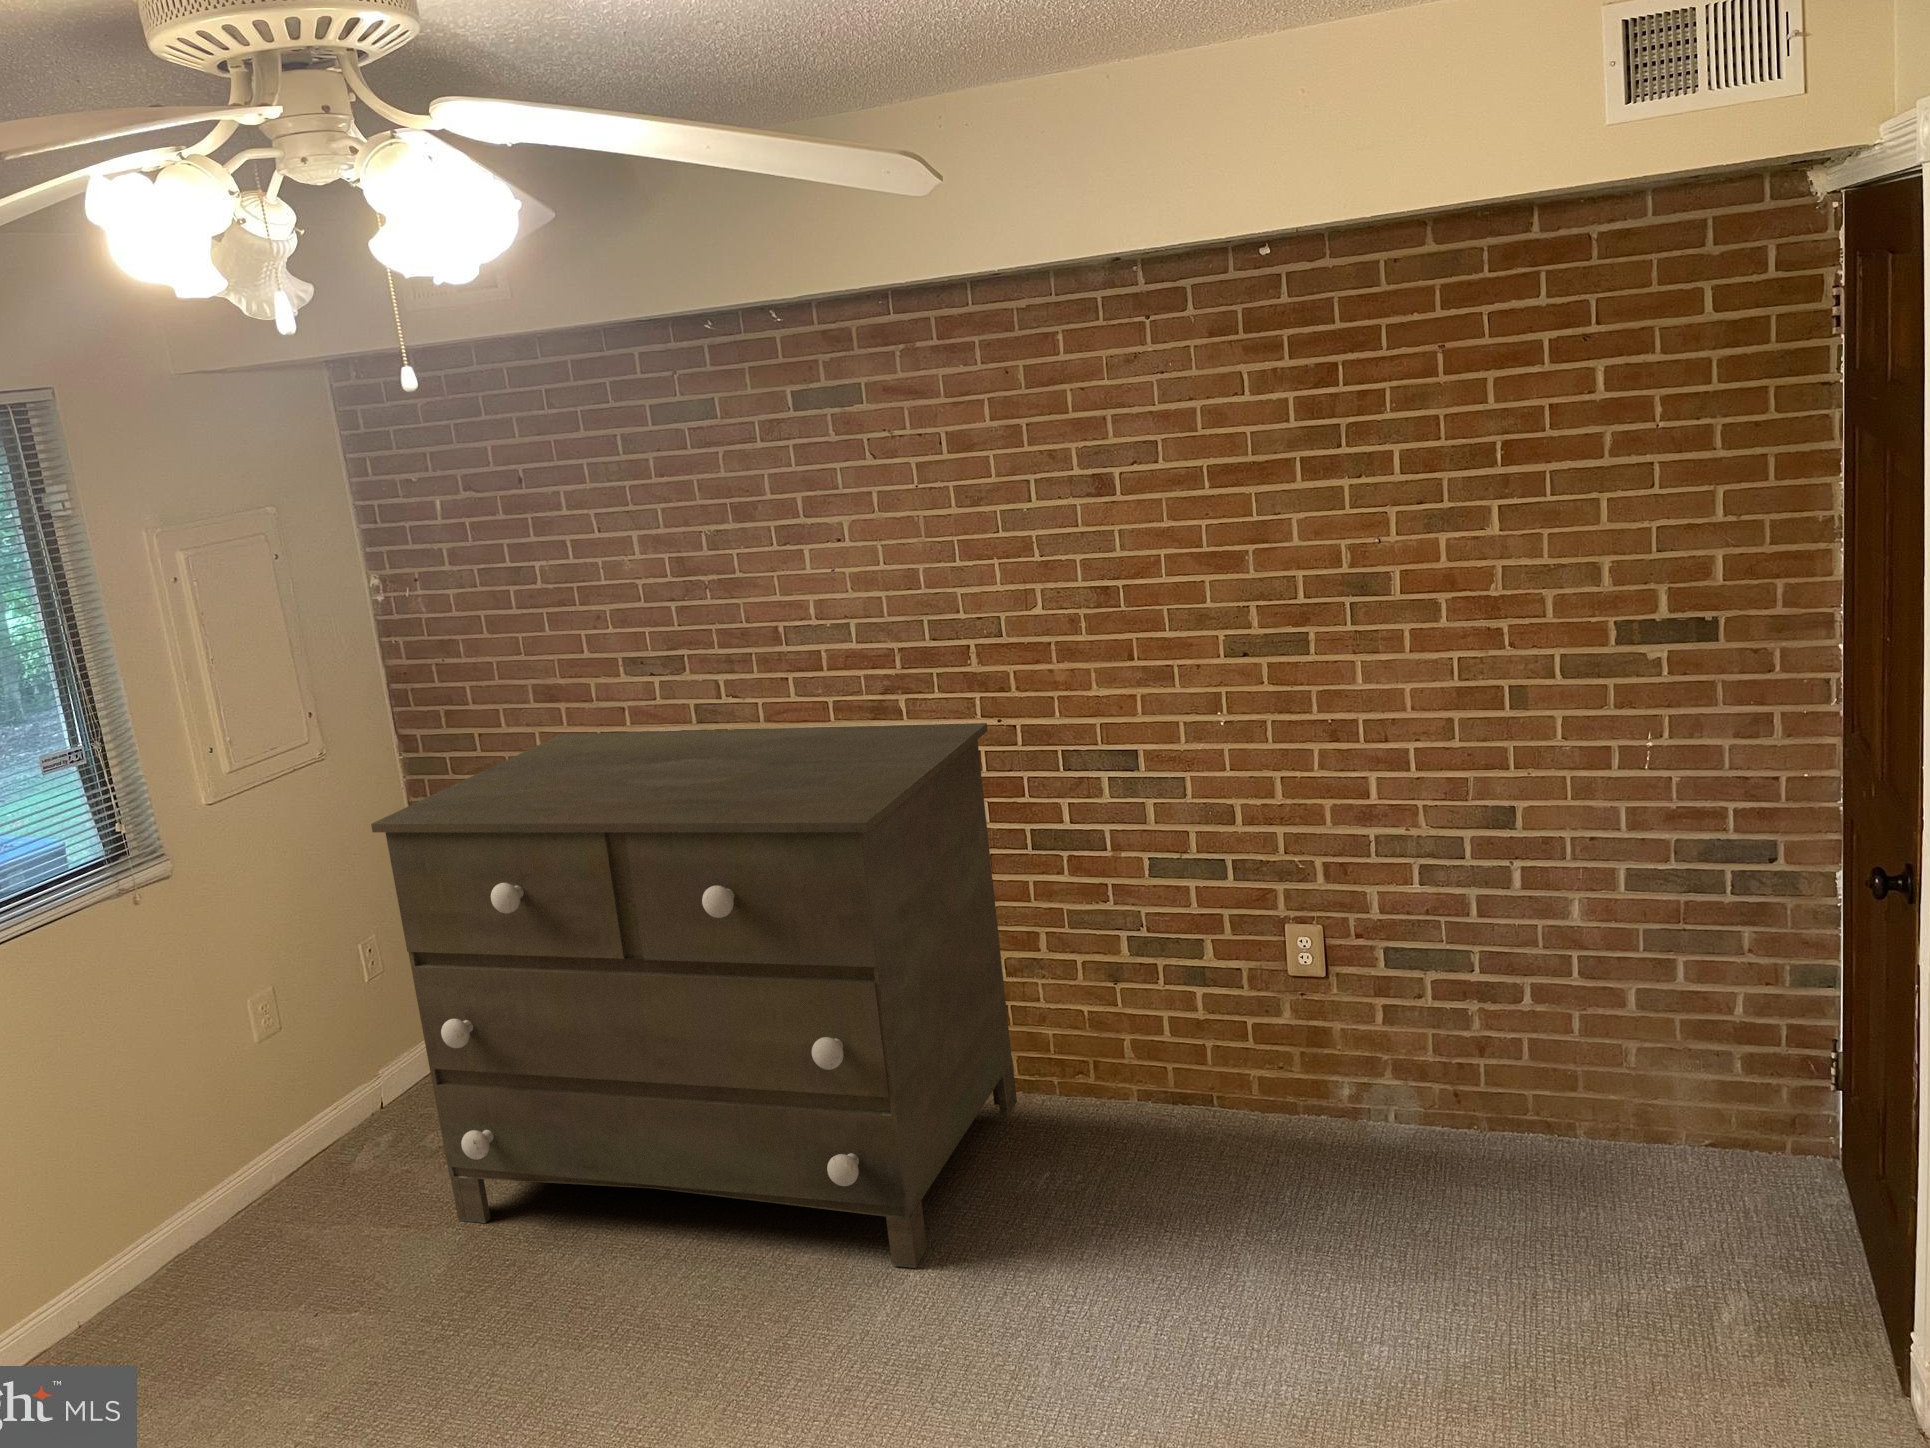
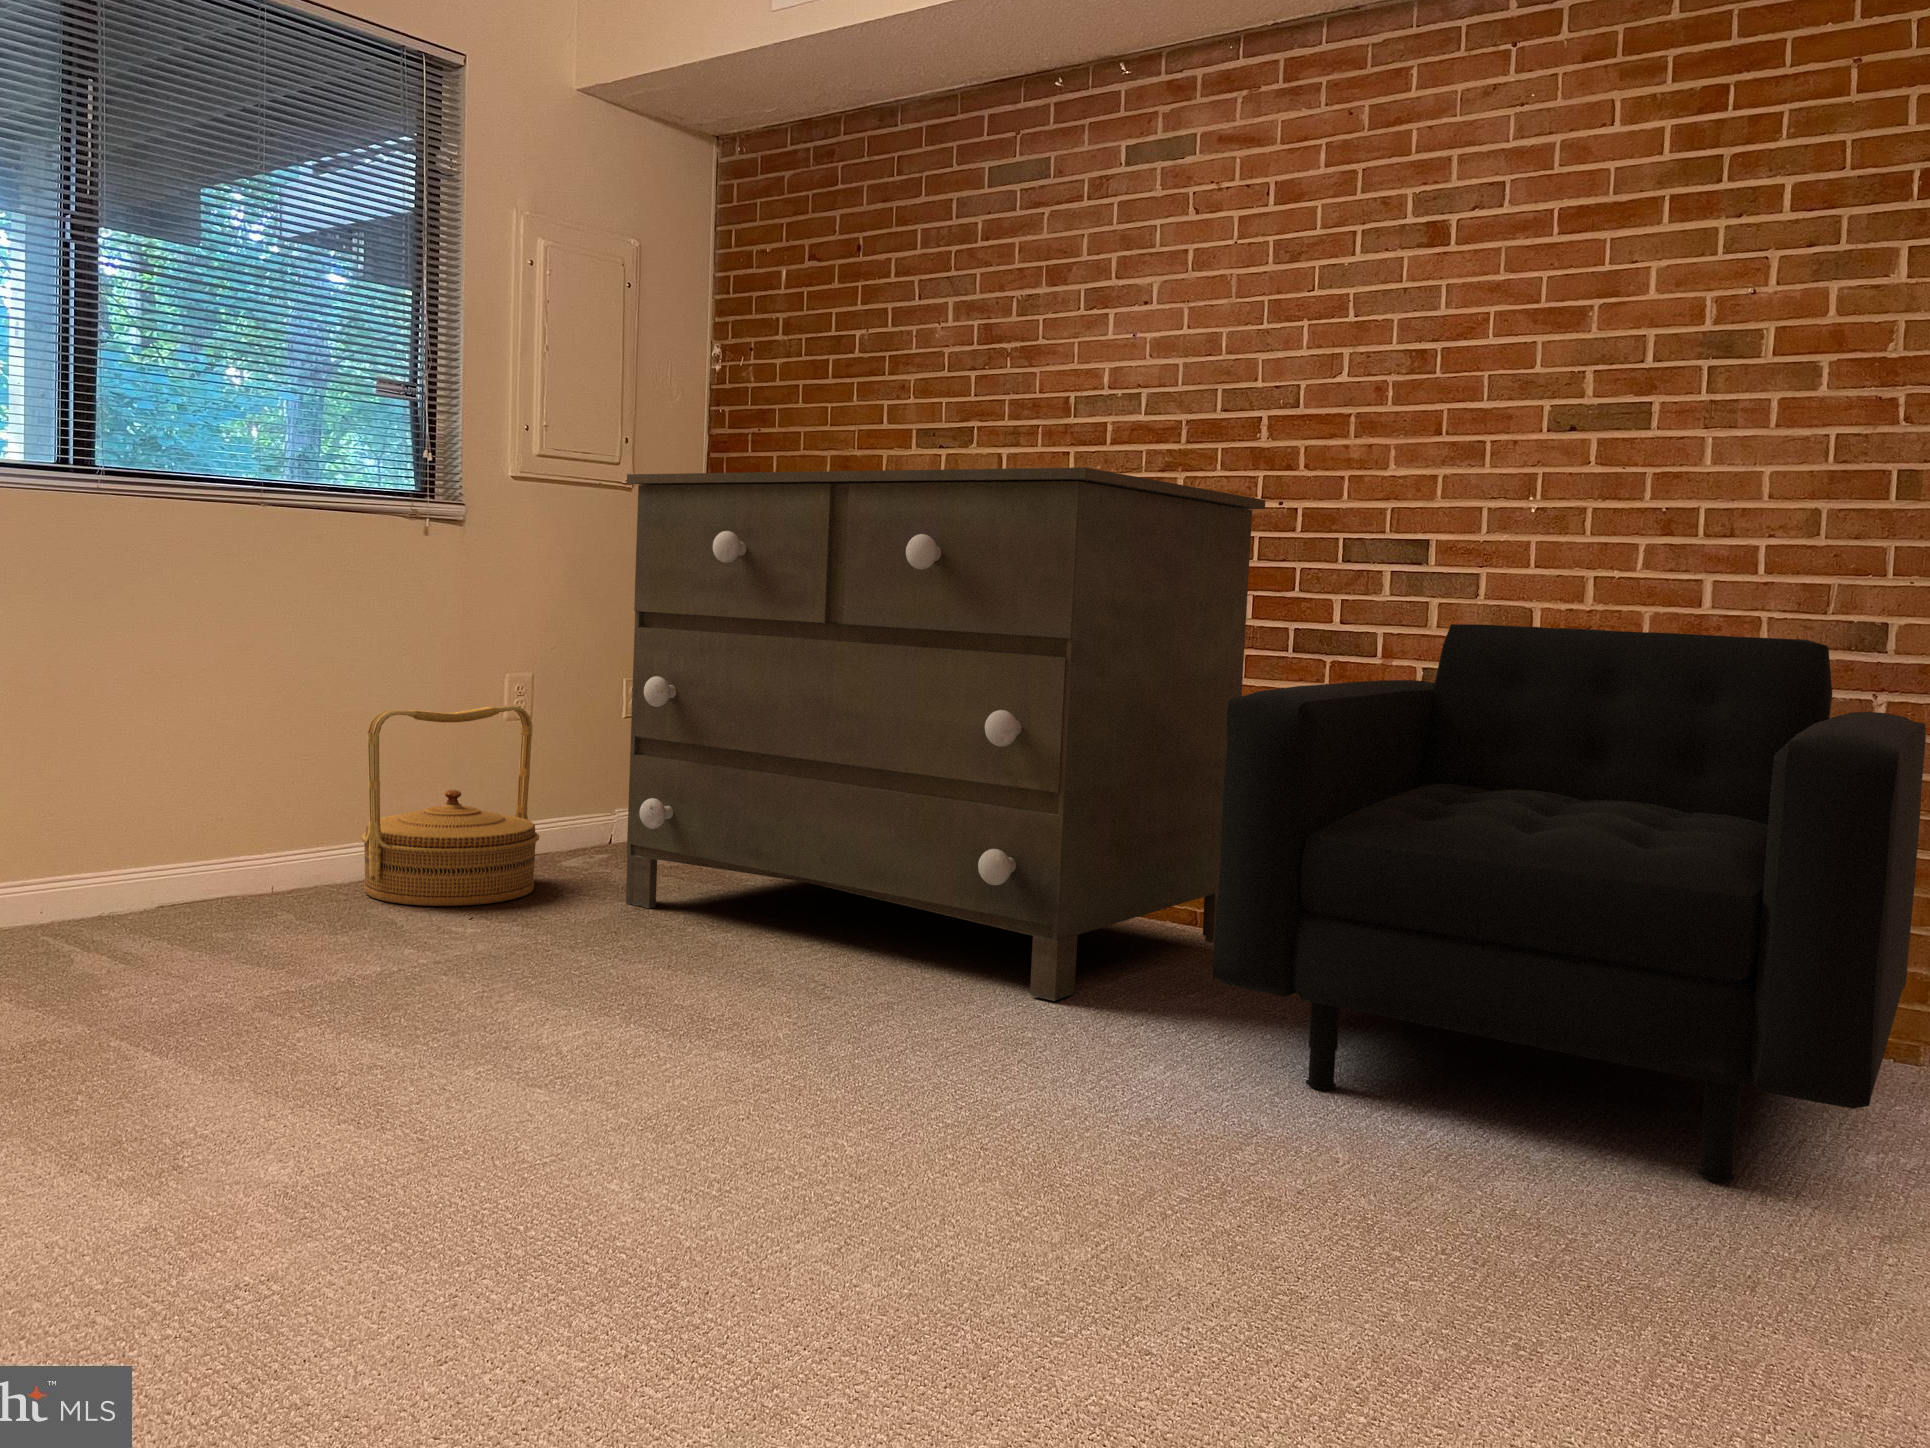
armchair: none [1046,850,1578,1366] -> present [1212,624,1926,1183]
woven basket: none [160,1049,356,1300] -> present [361,705,539,906]

